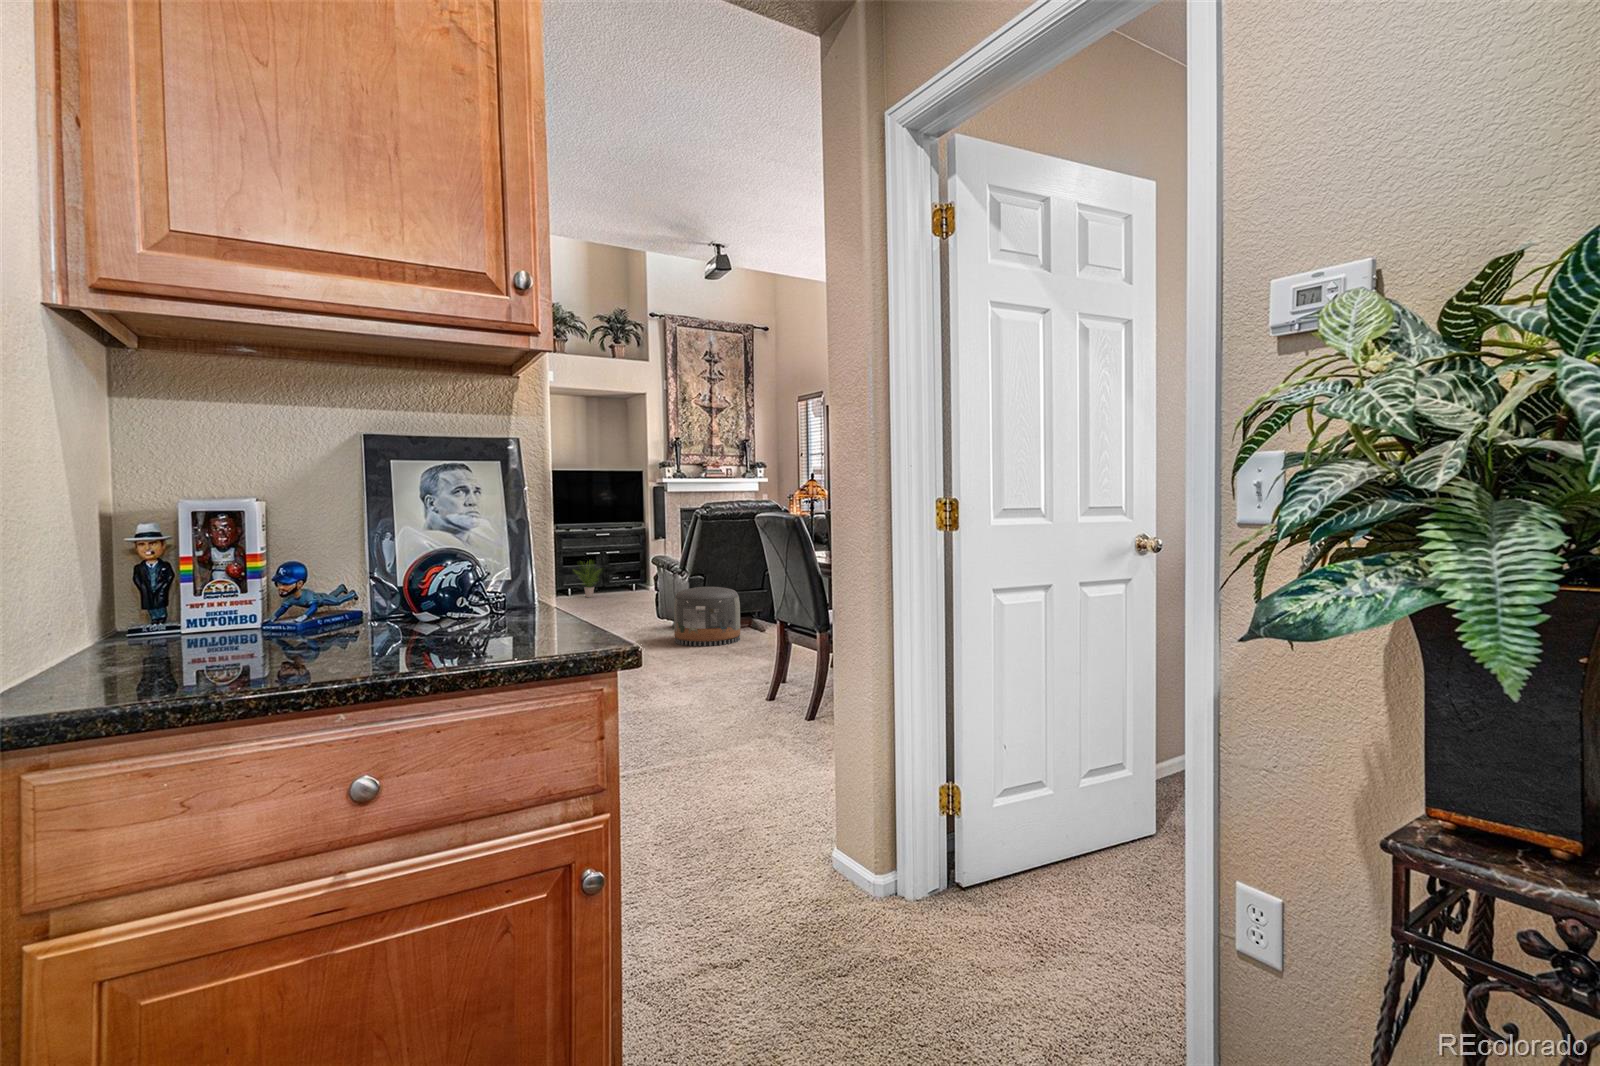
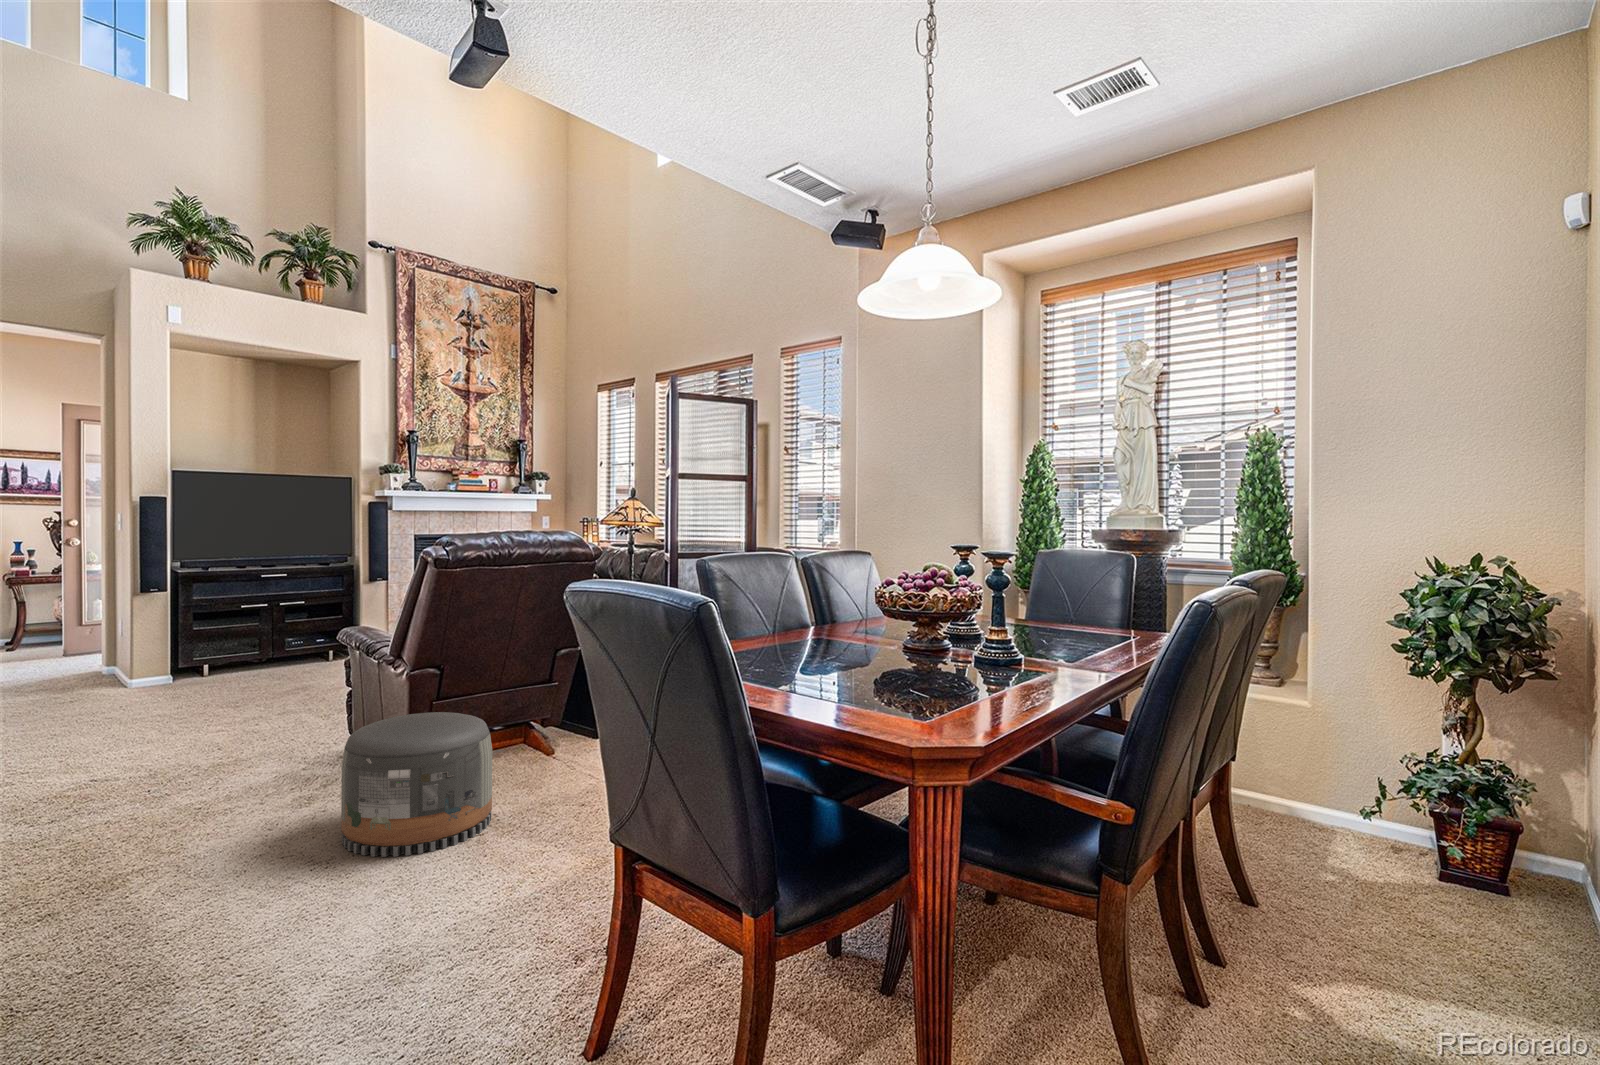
potted plant: present [576,562,601,597] -> none [202,616,271,681]

